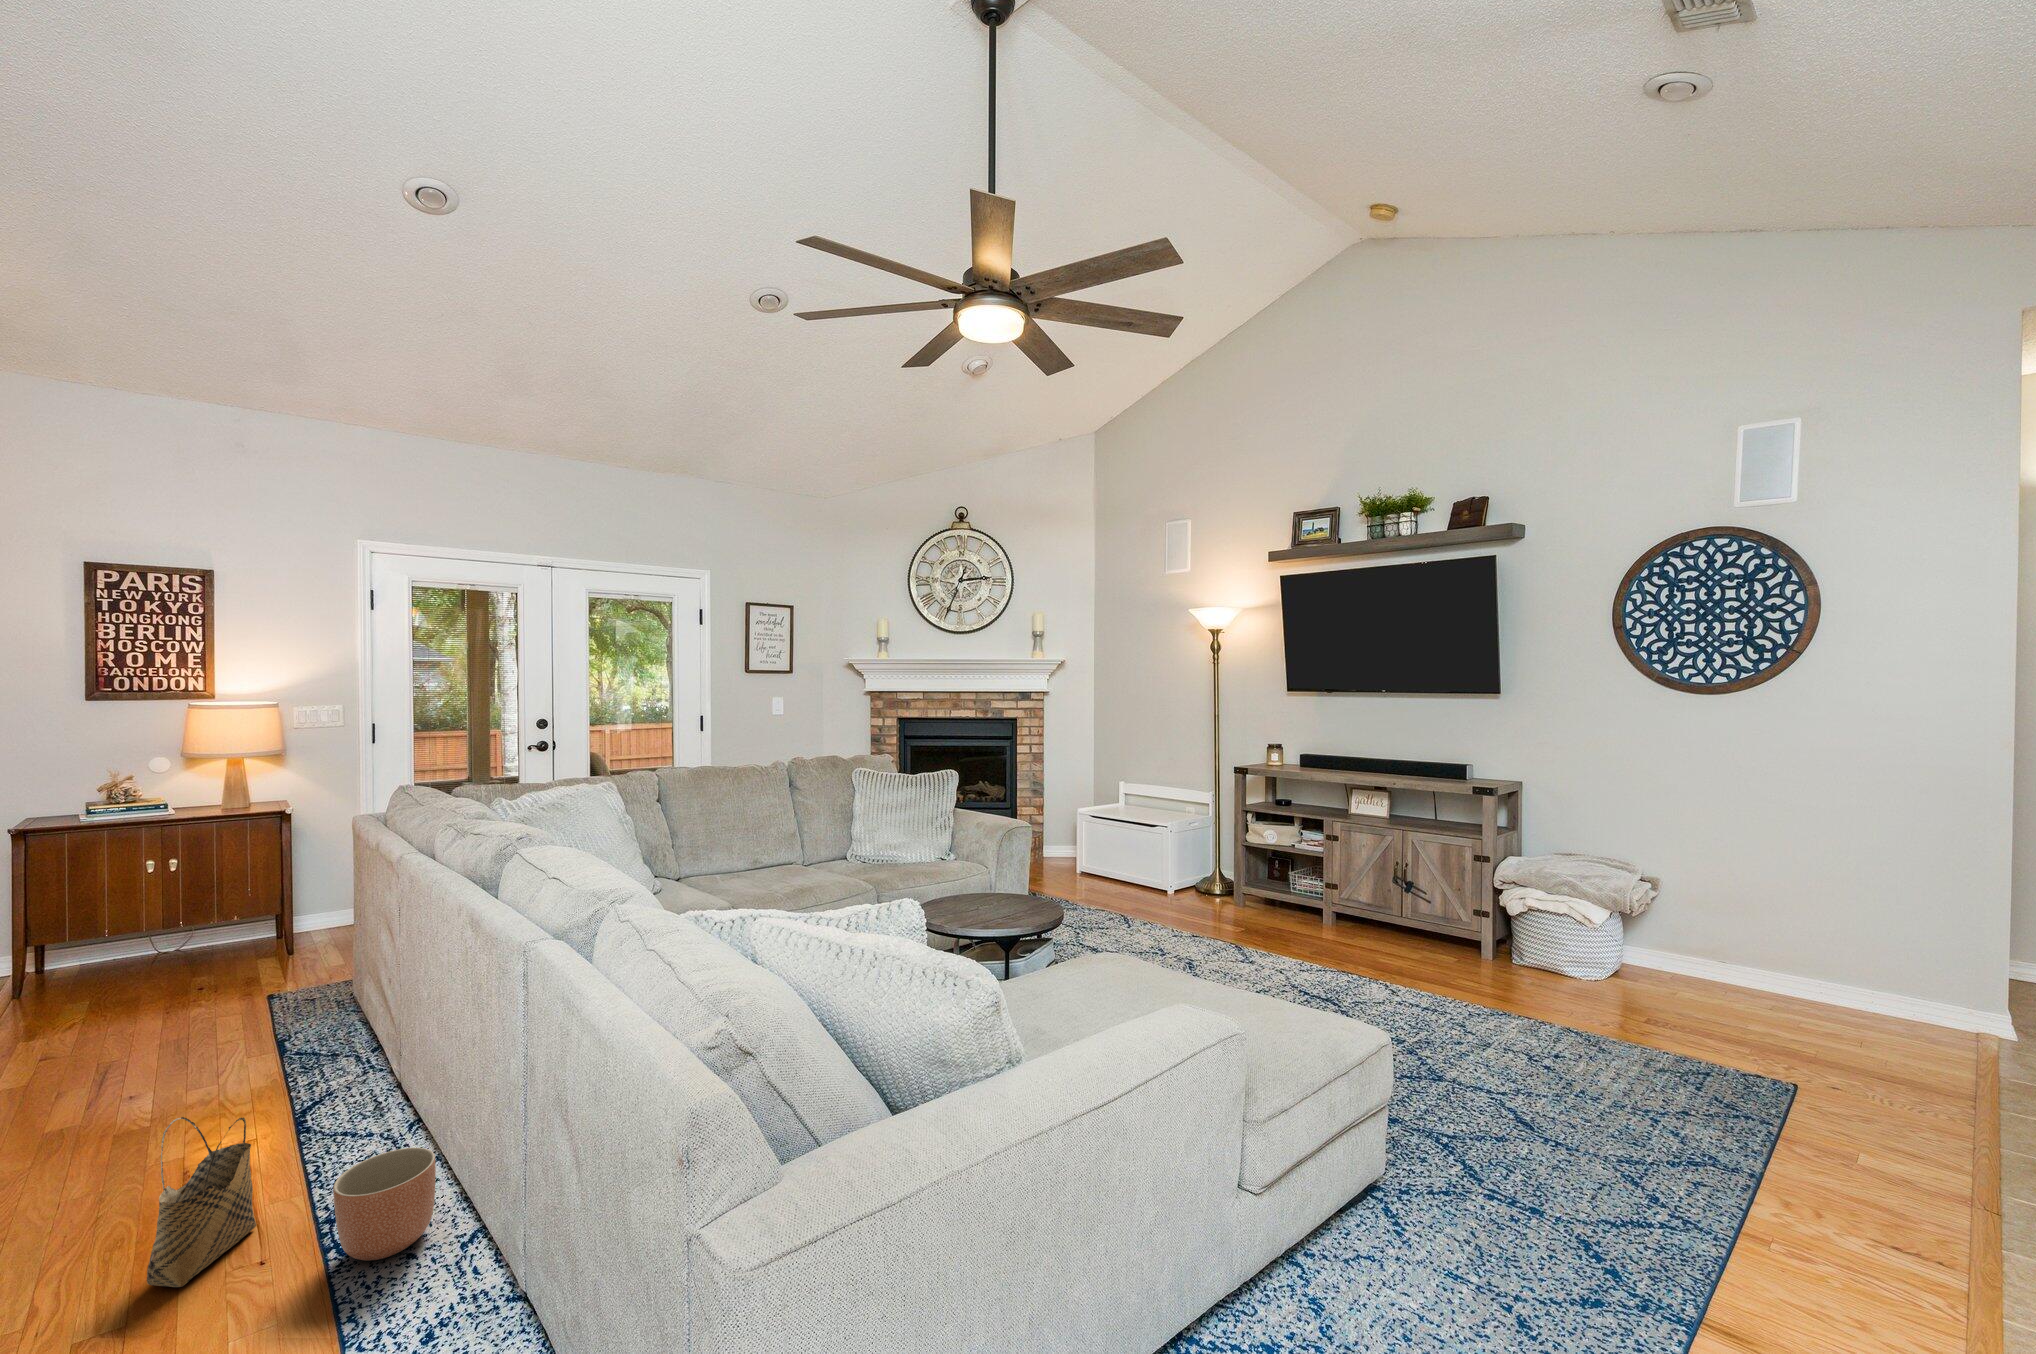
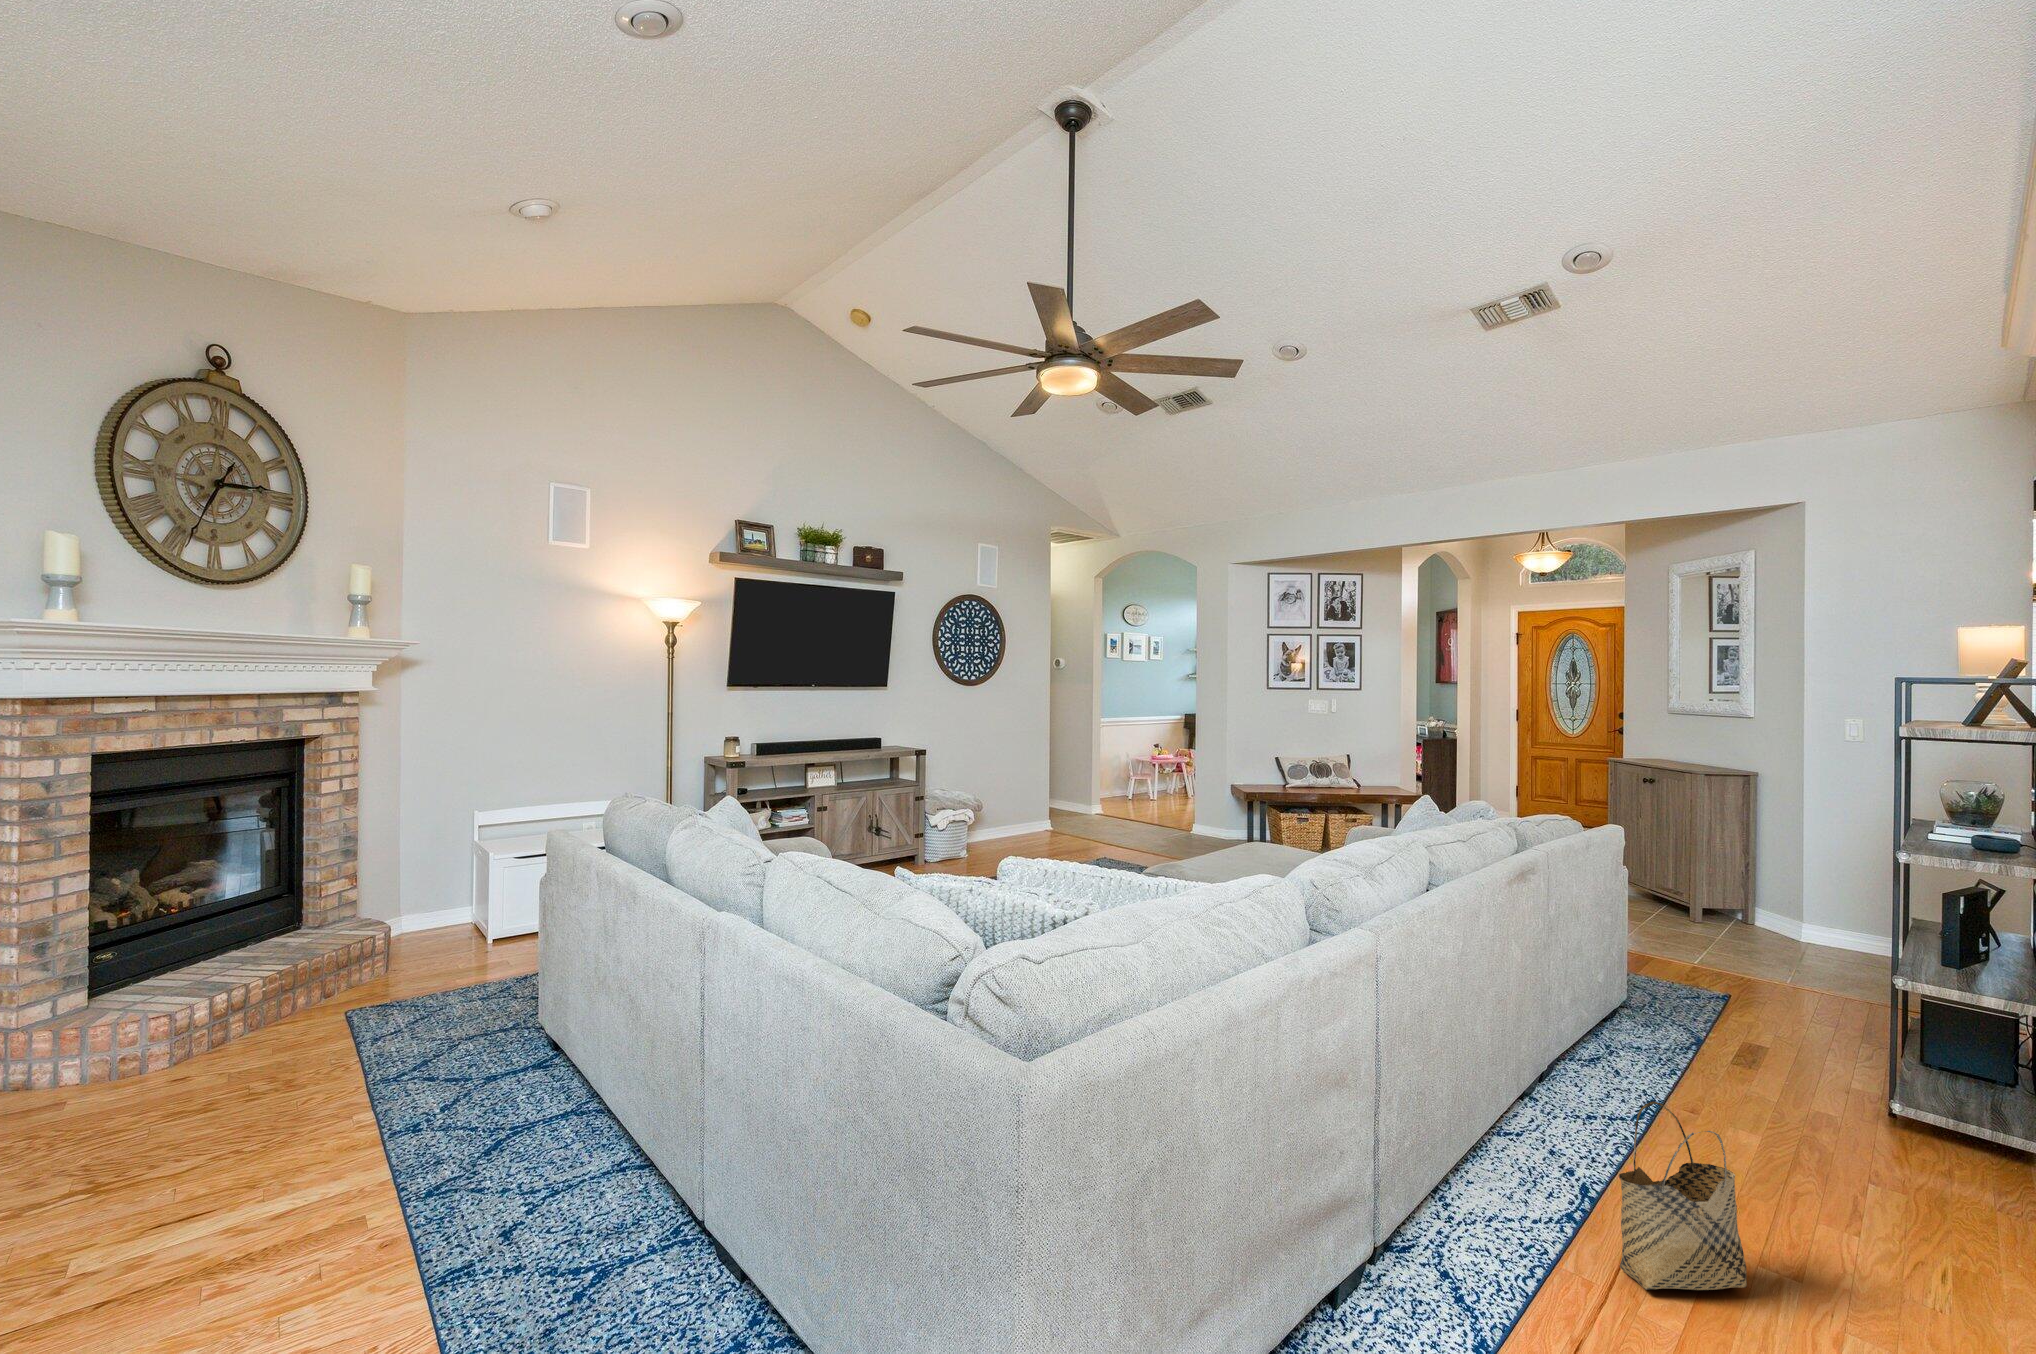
planter: present [333,1148,436,1261] -> none [1508,1079,1601,1182]

